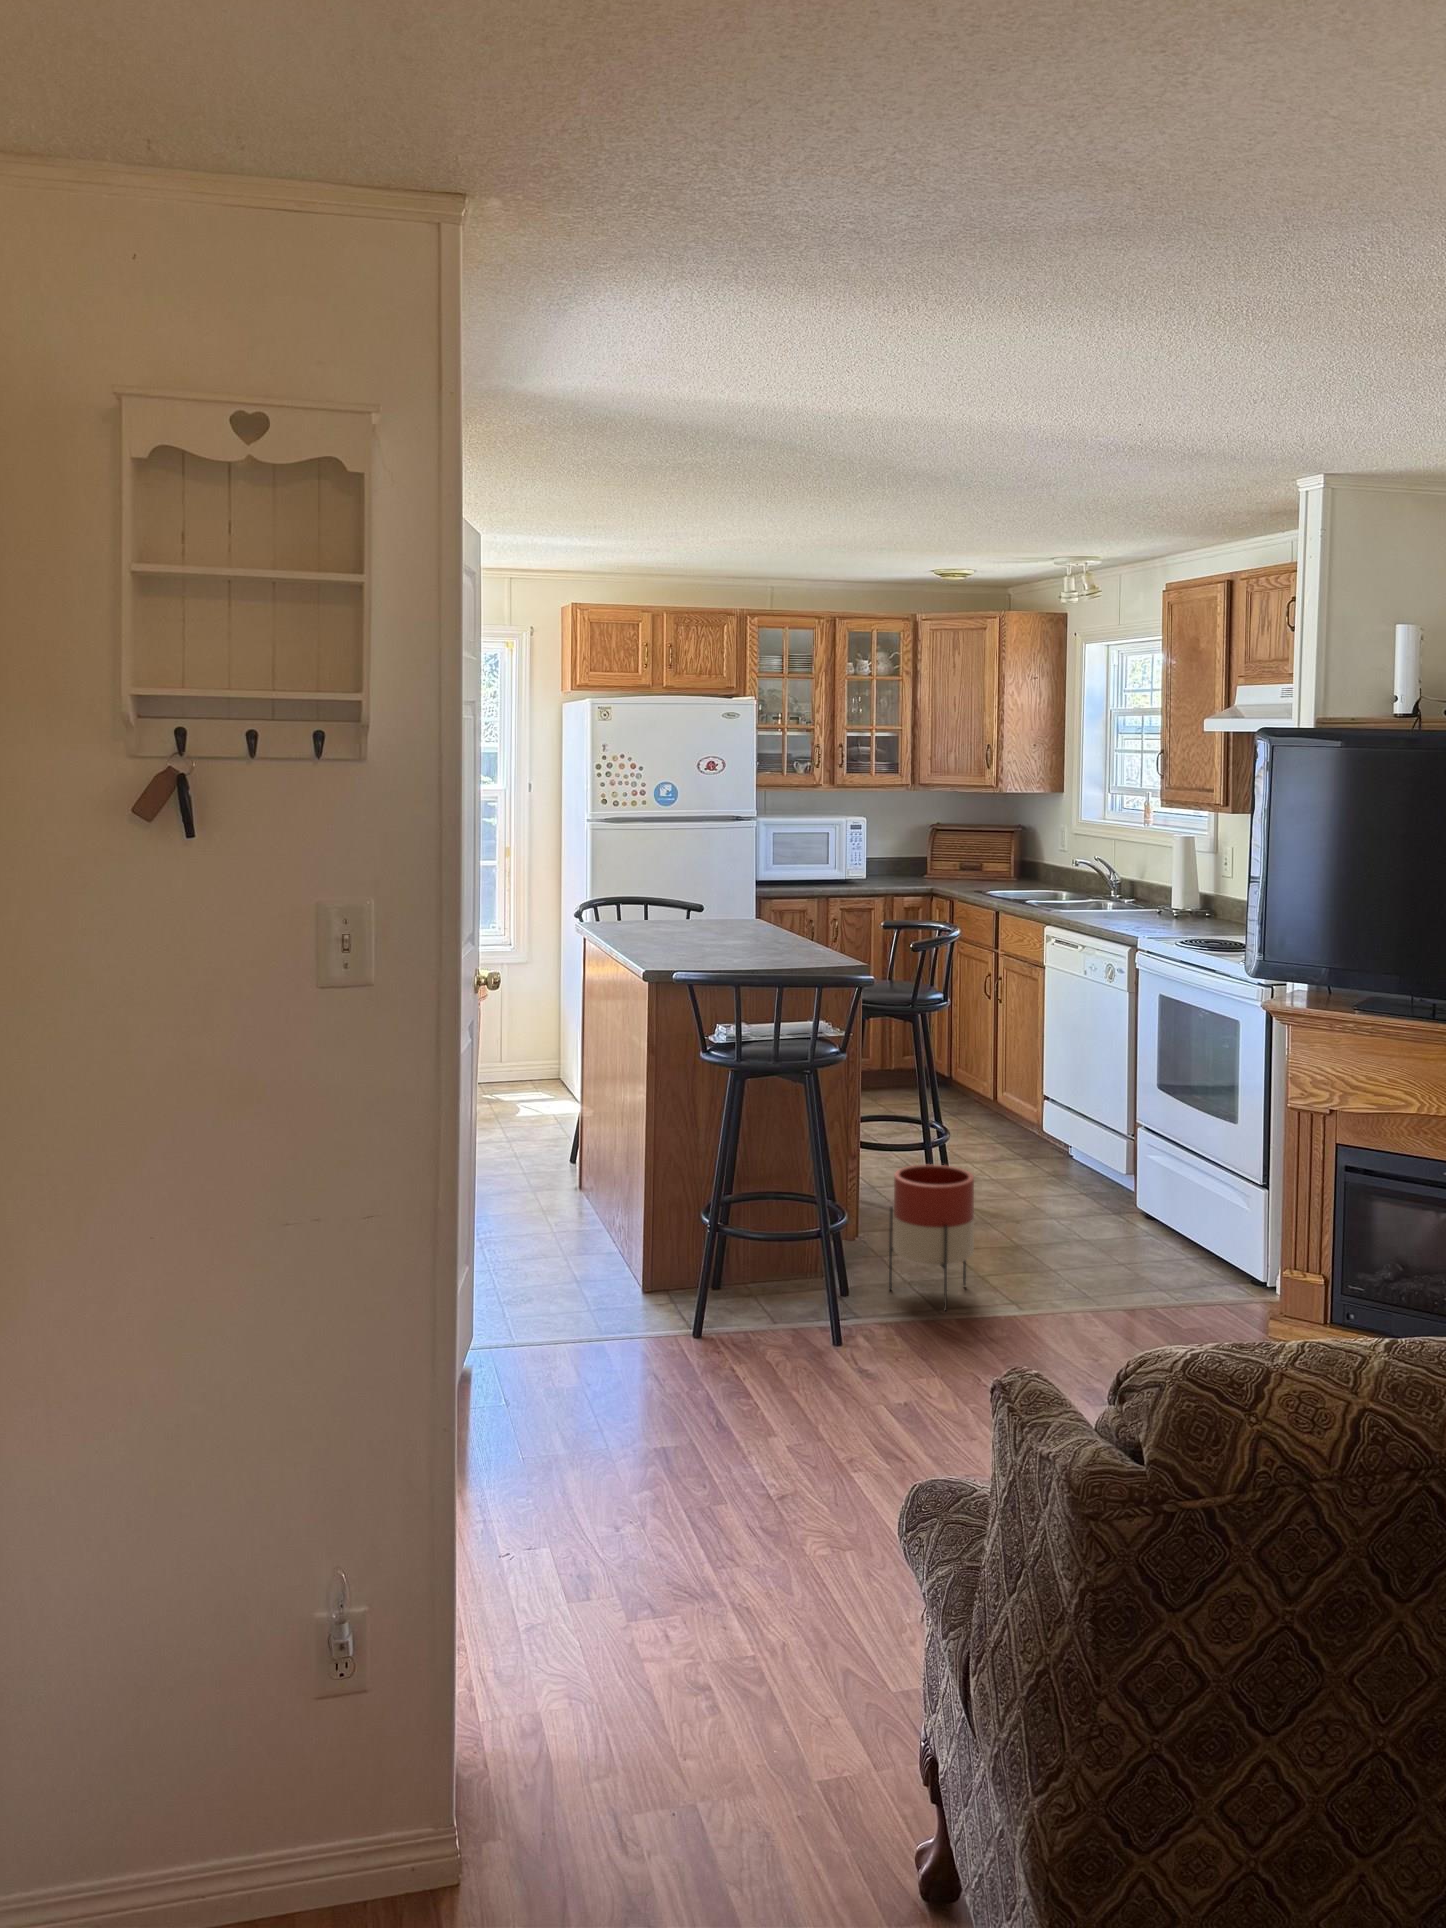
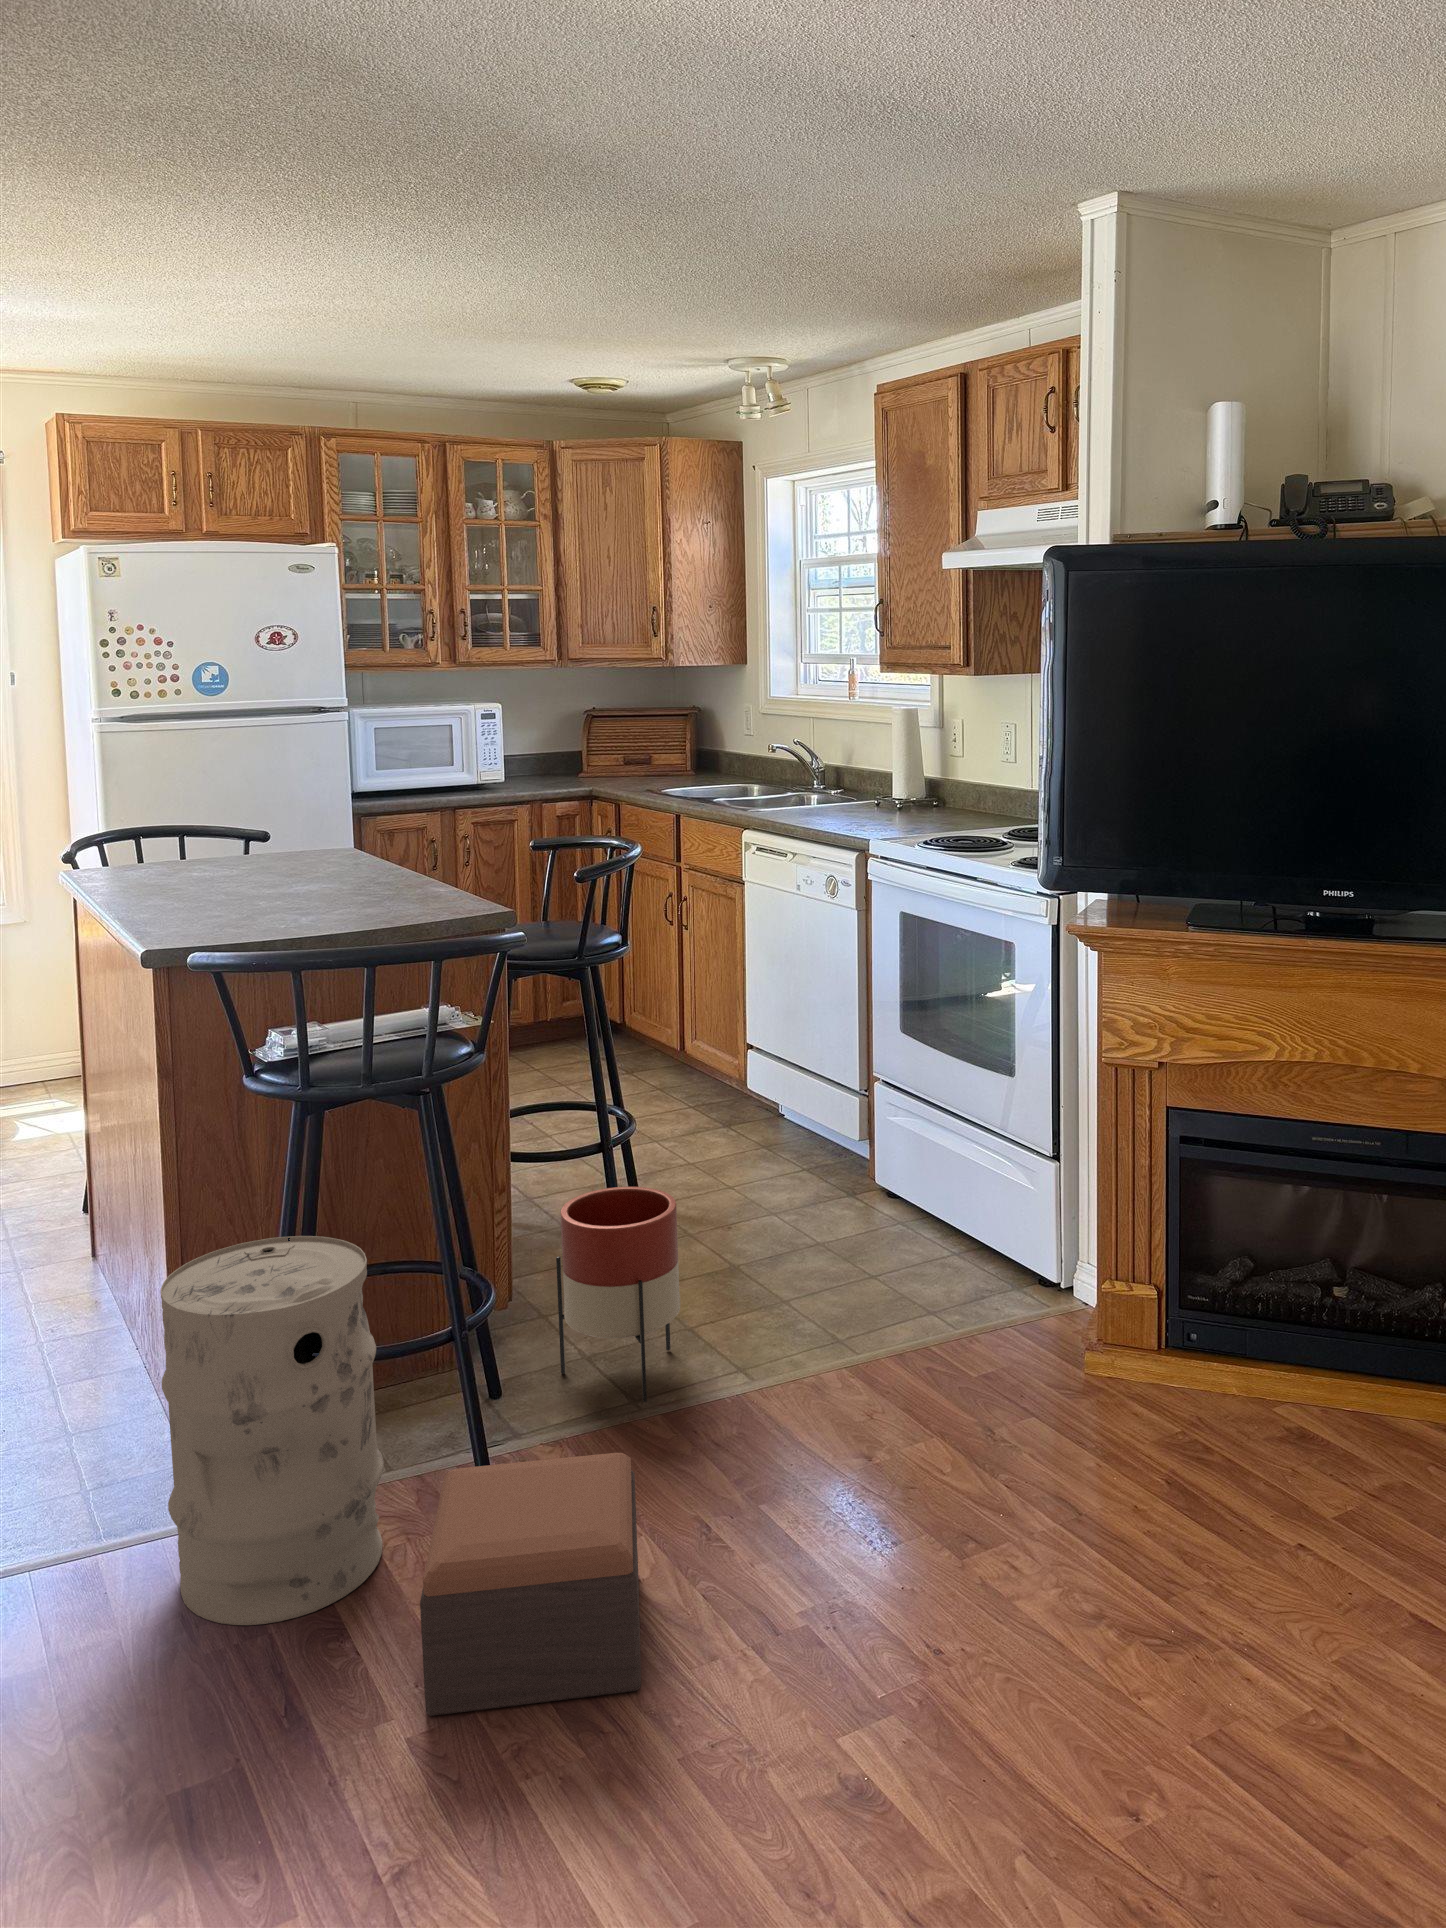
trash can: none [651,1154,774,1383] -> present [160,1236,384,1625]
footstool: none [800,1304,933,1444] -> present [420,1453,641,1716]

